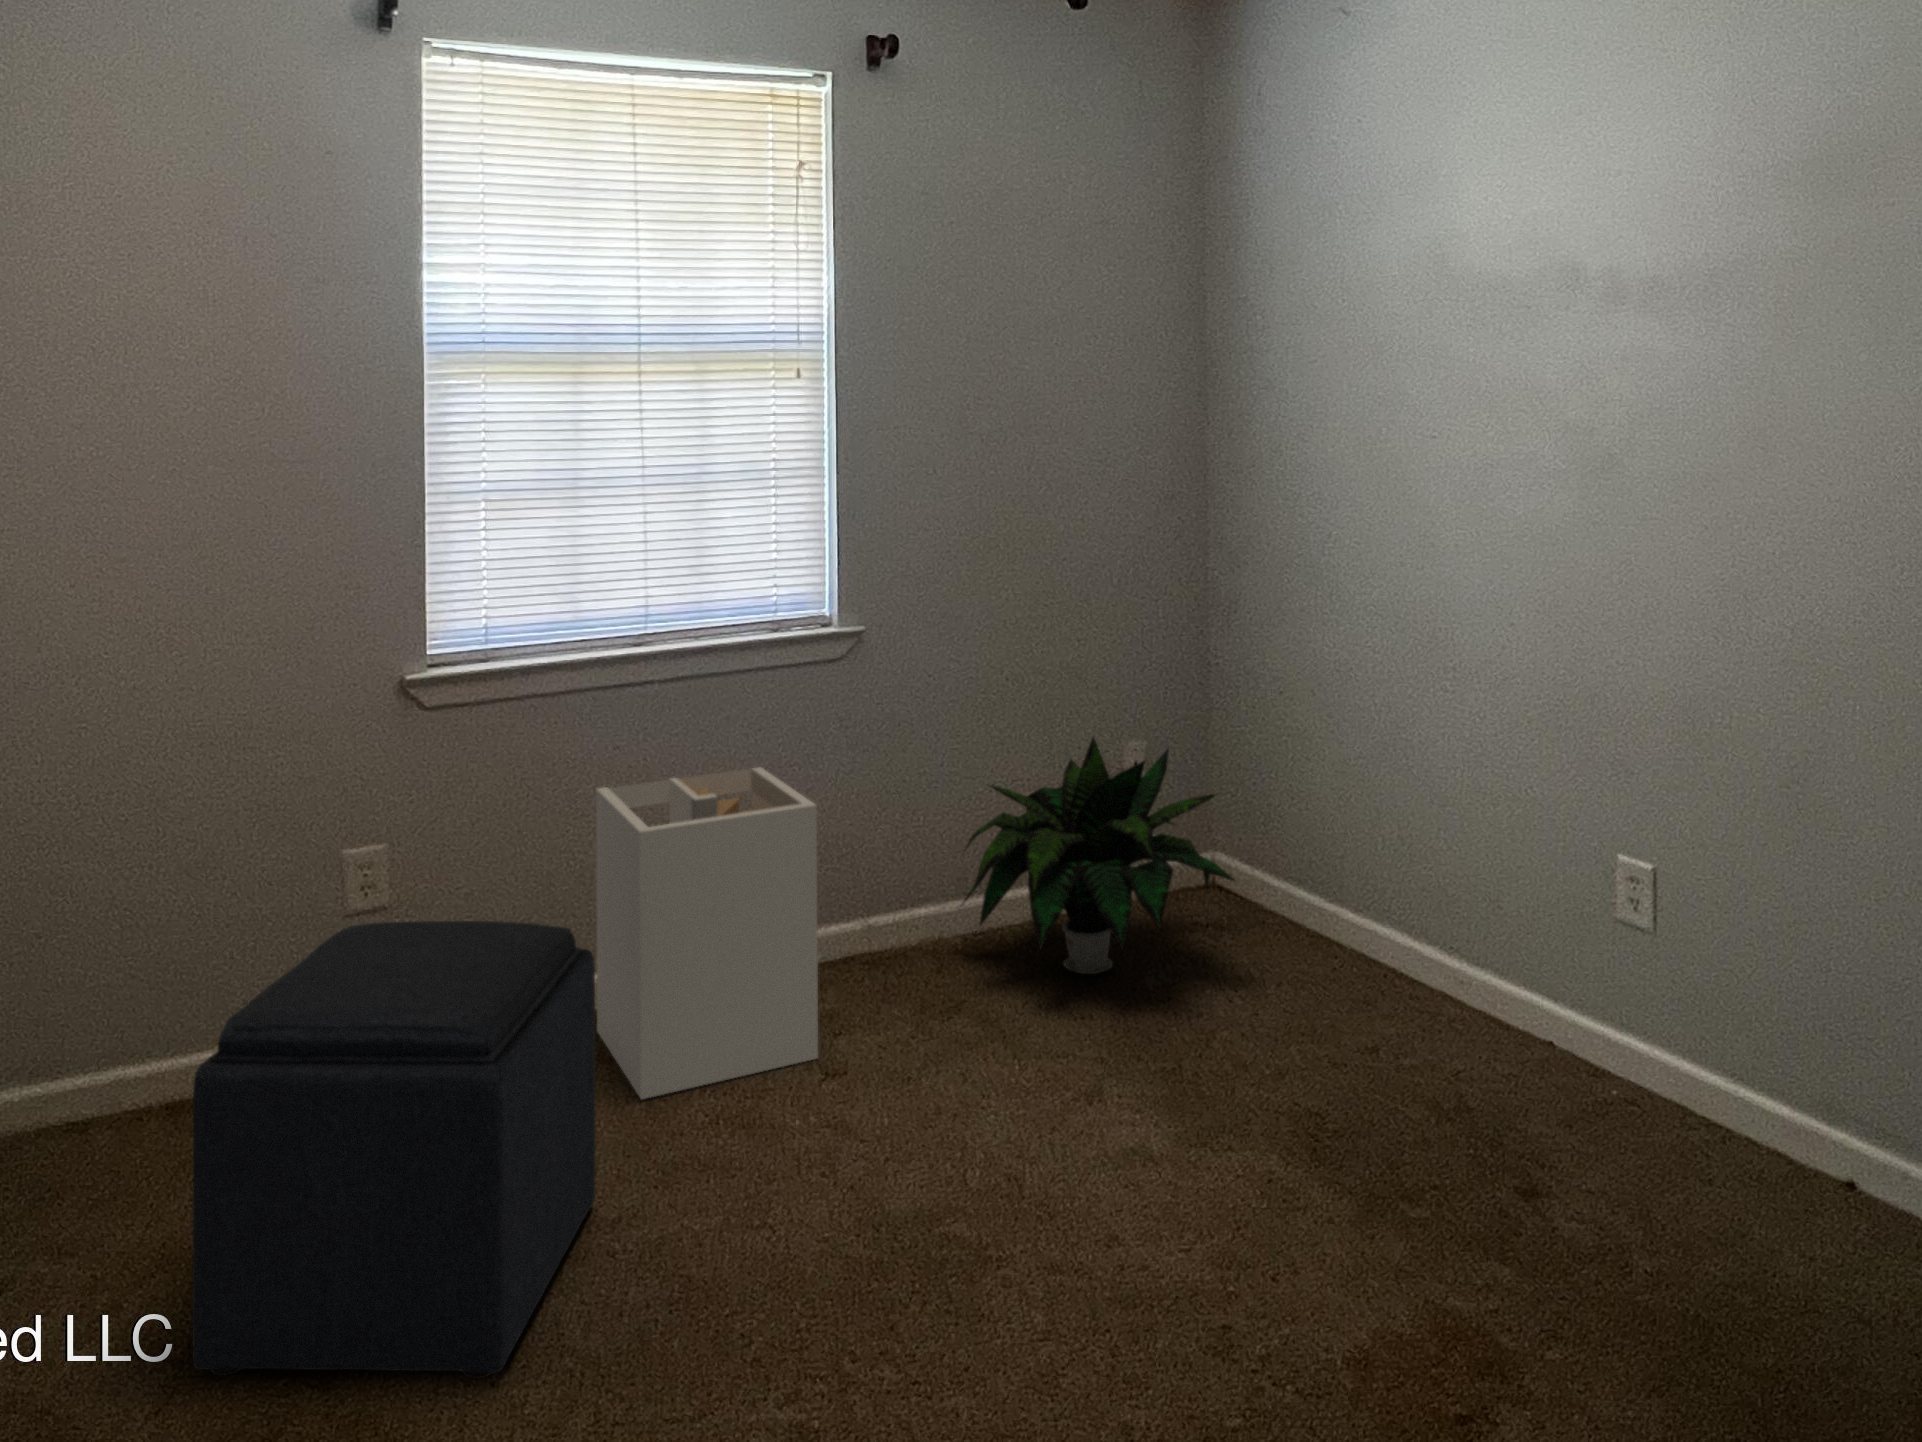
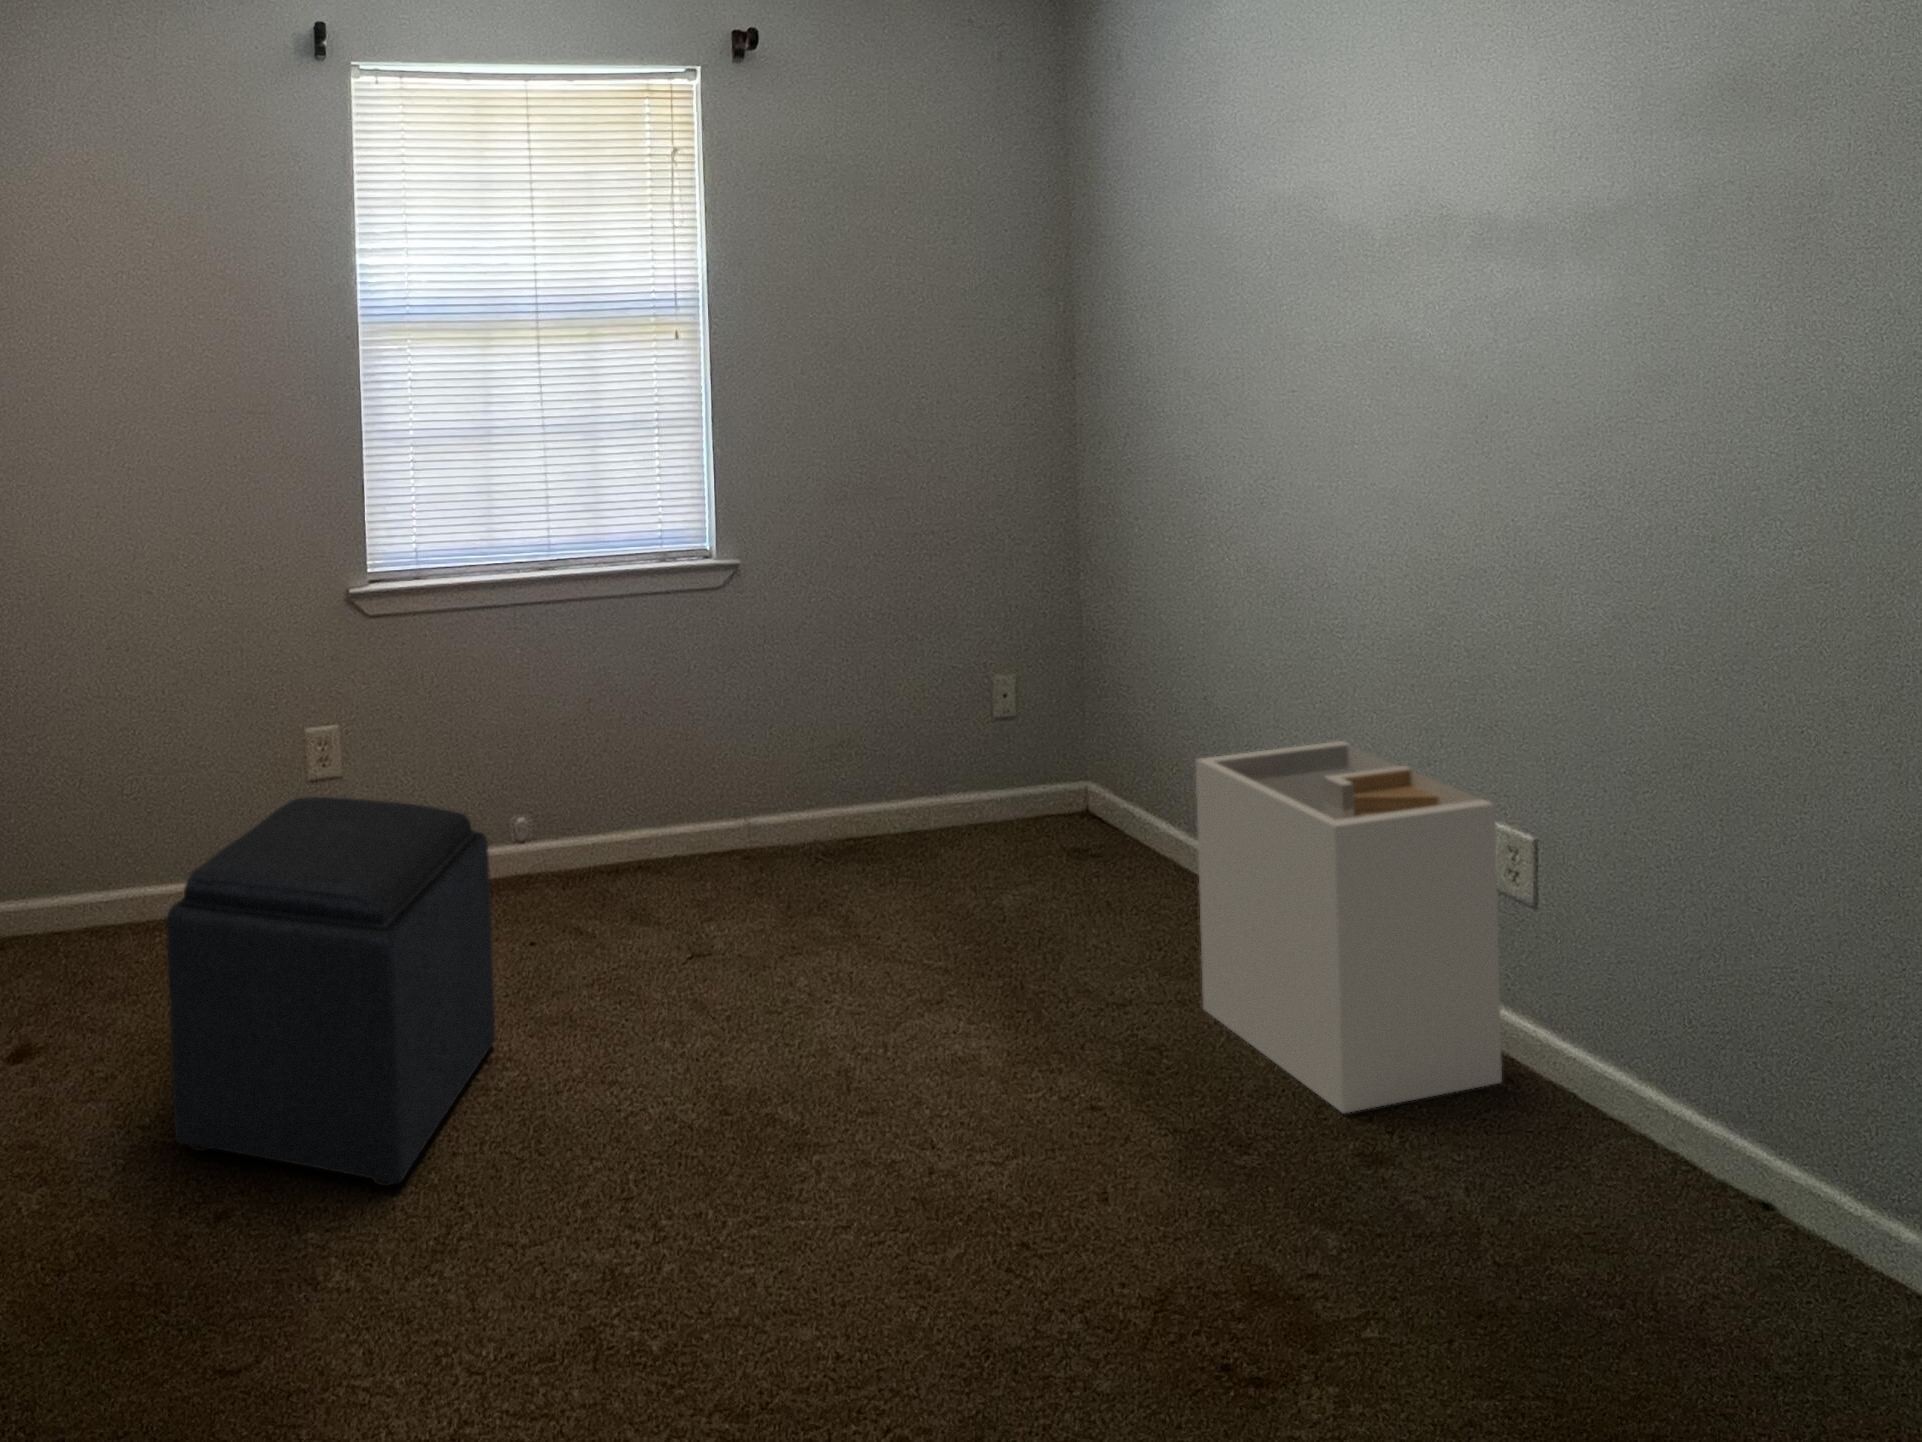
potted plant: present [964,737,1235,974] -> none [832,660,1098,879]
laundry hamper: present [596,767,818,1099] -> present [1196,741,1502,1113]

